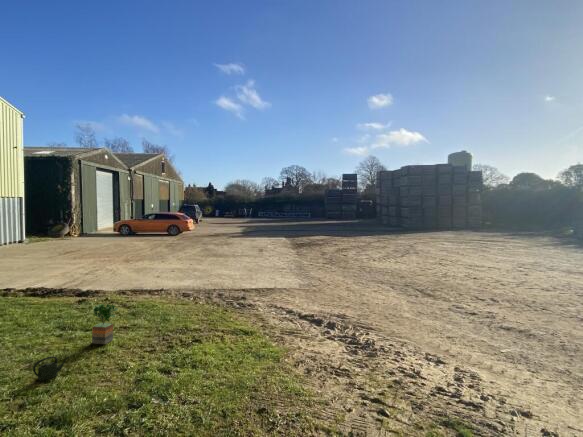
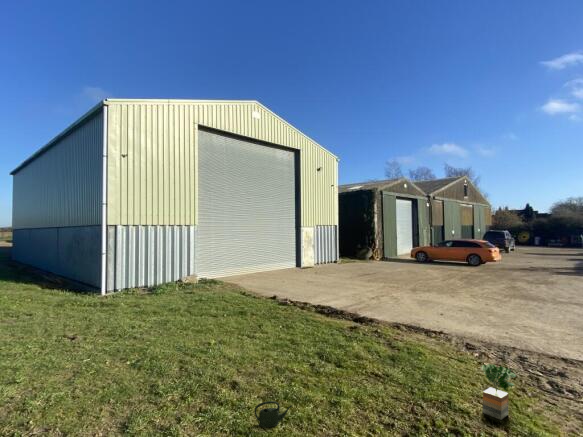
potted tree: present [92,304,118,344] -> present [482,364,515,420]

